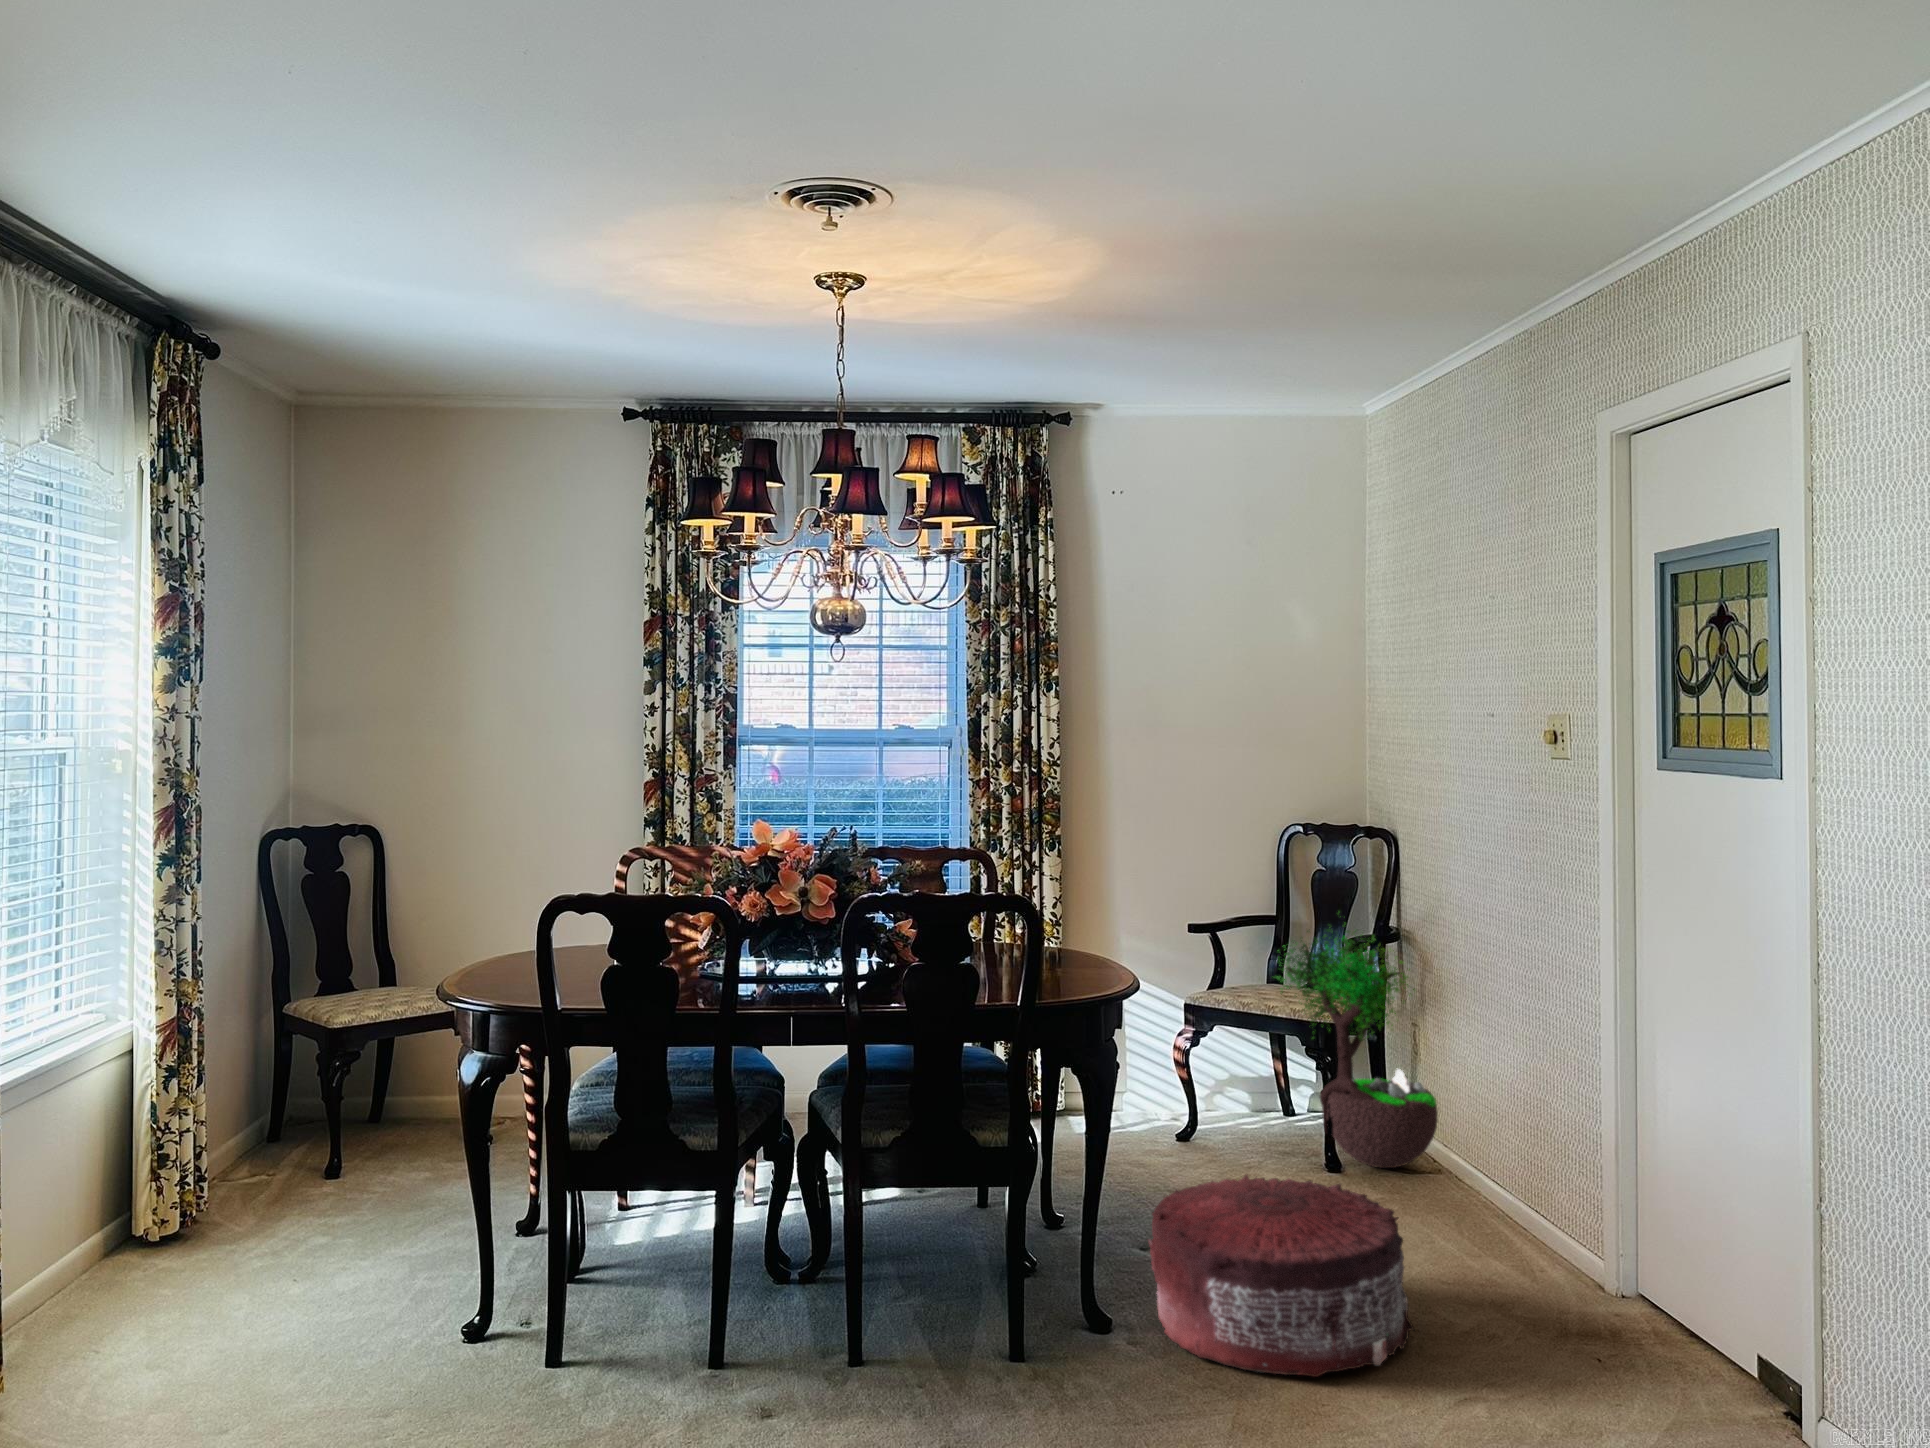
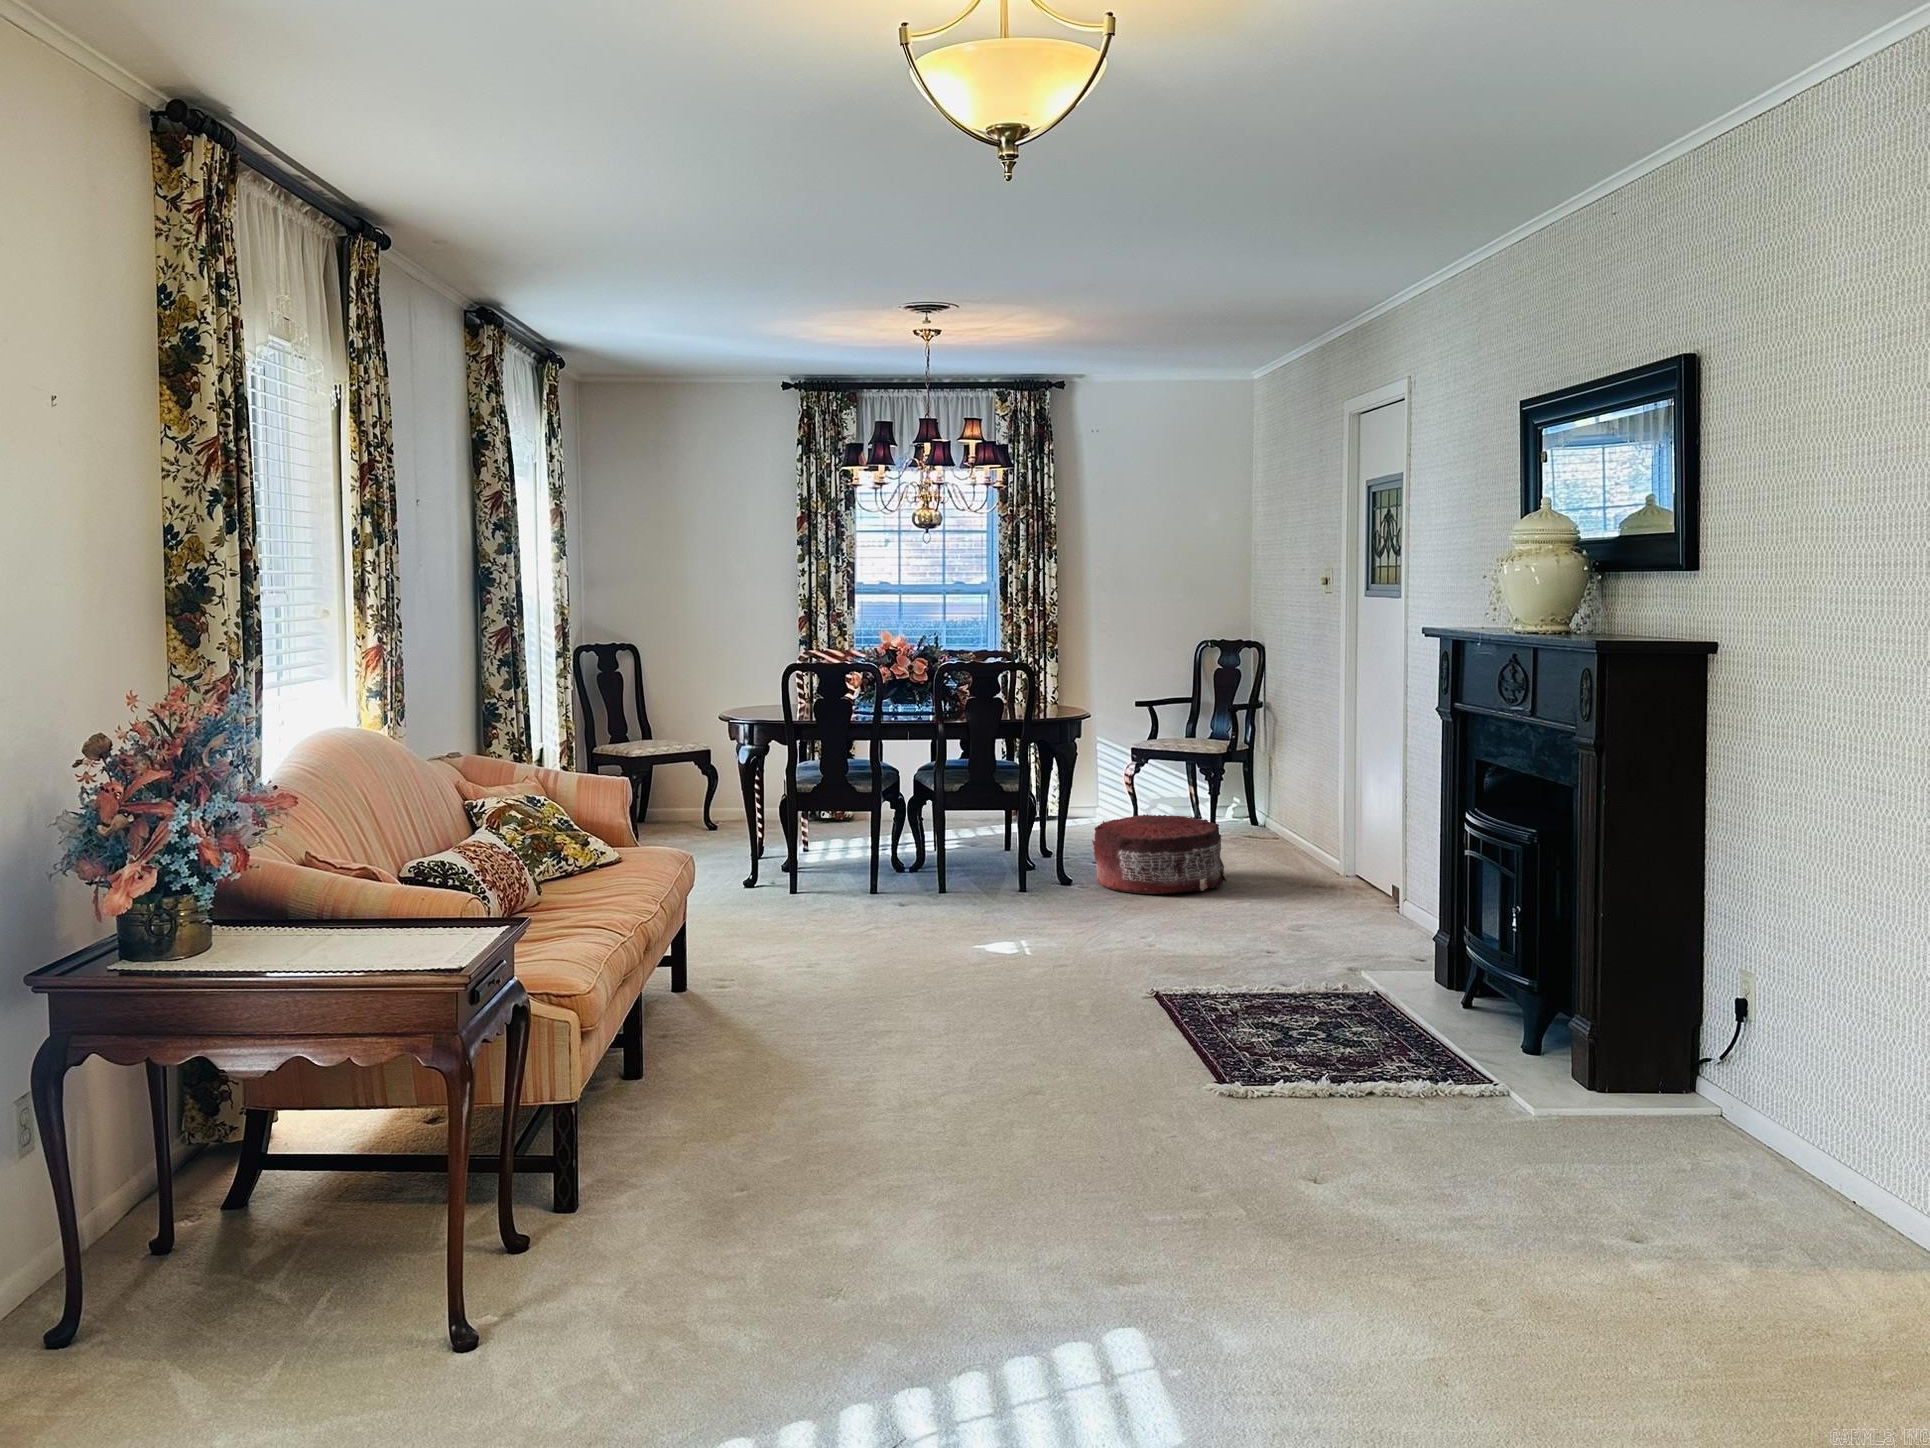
potted tree: present [1273,926,1438,1168] -> none [1182,689,1277,837]

